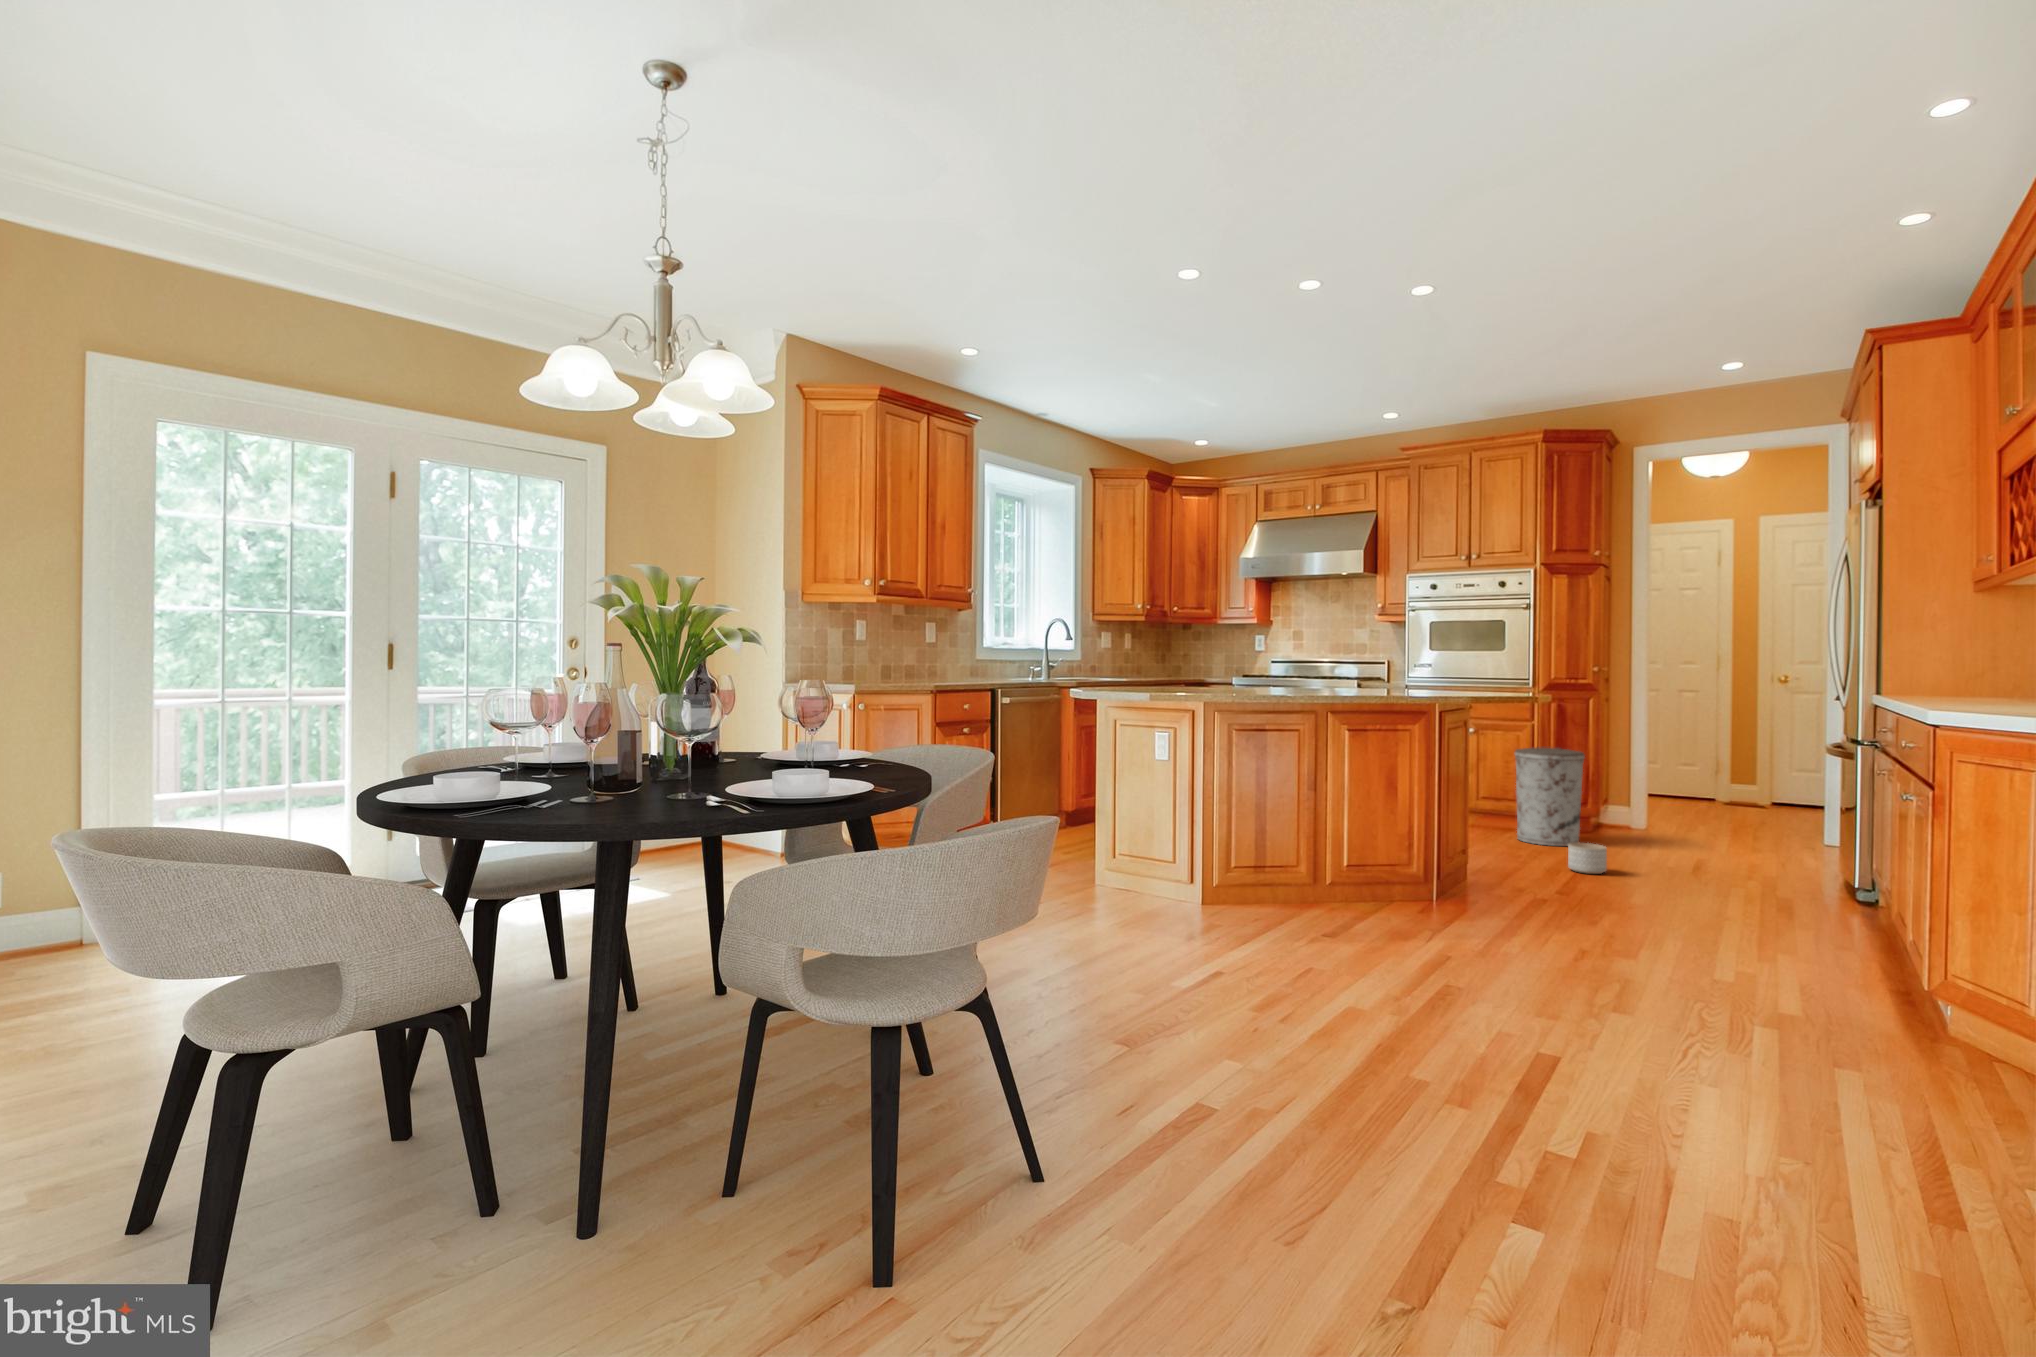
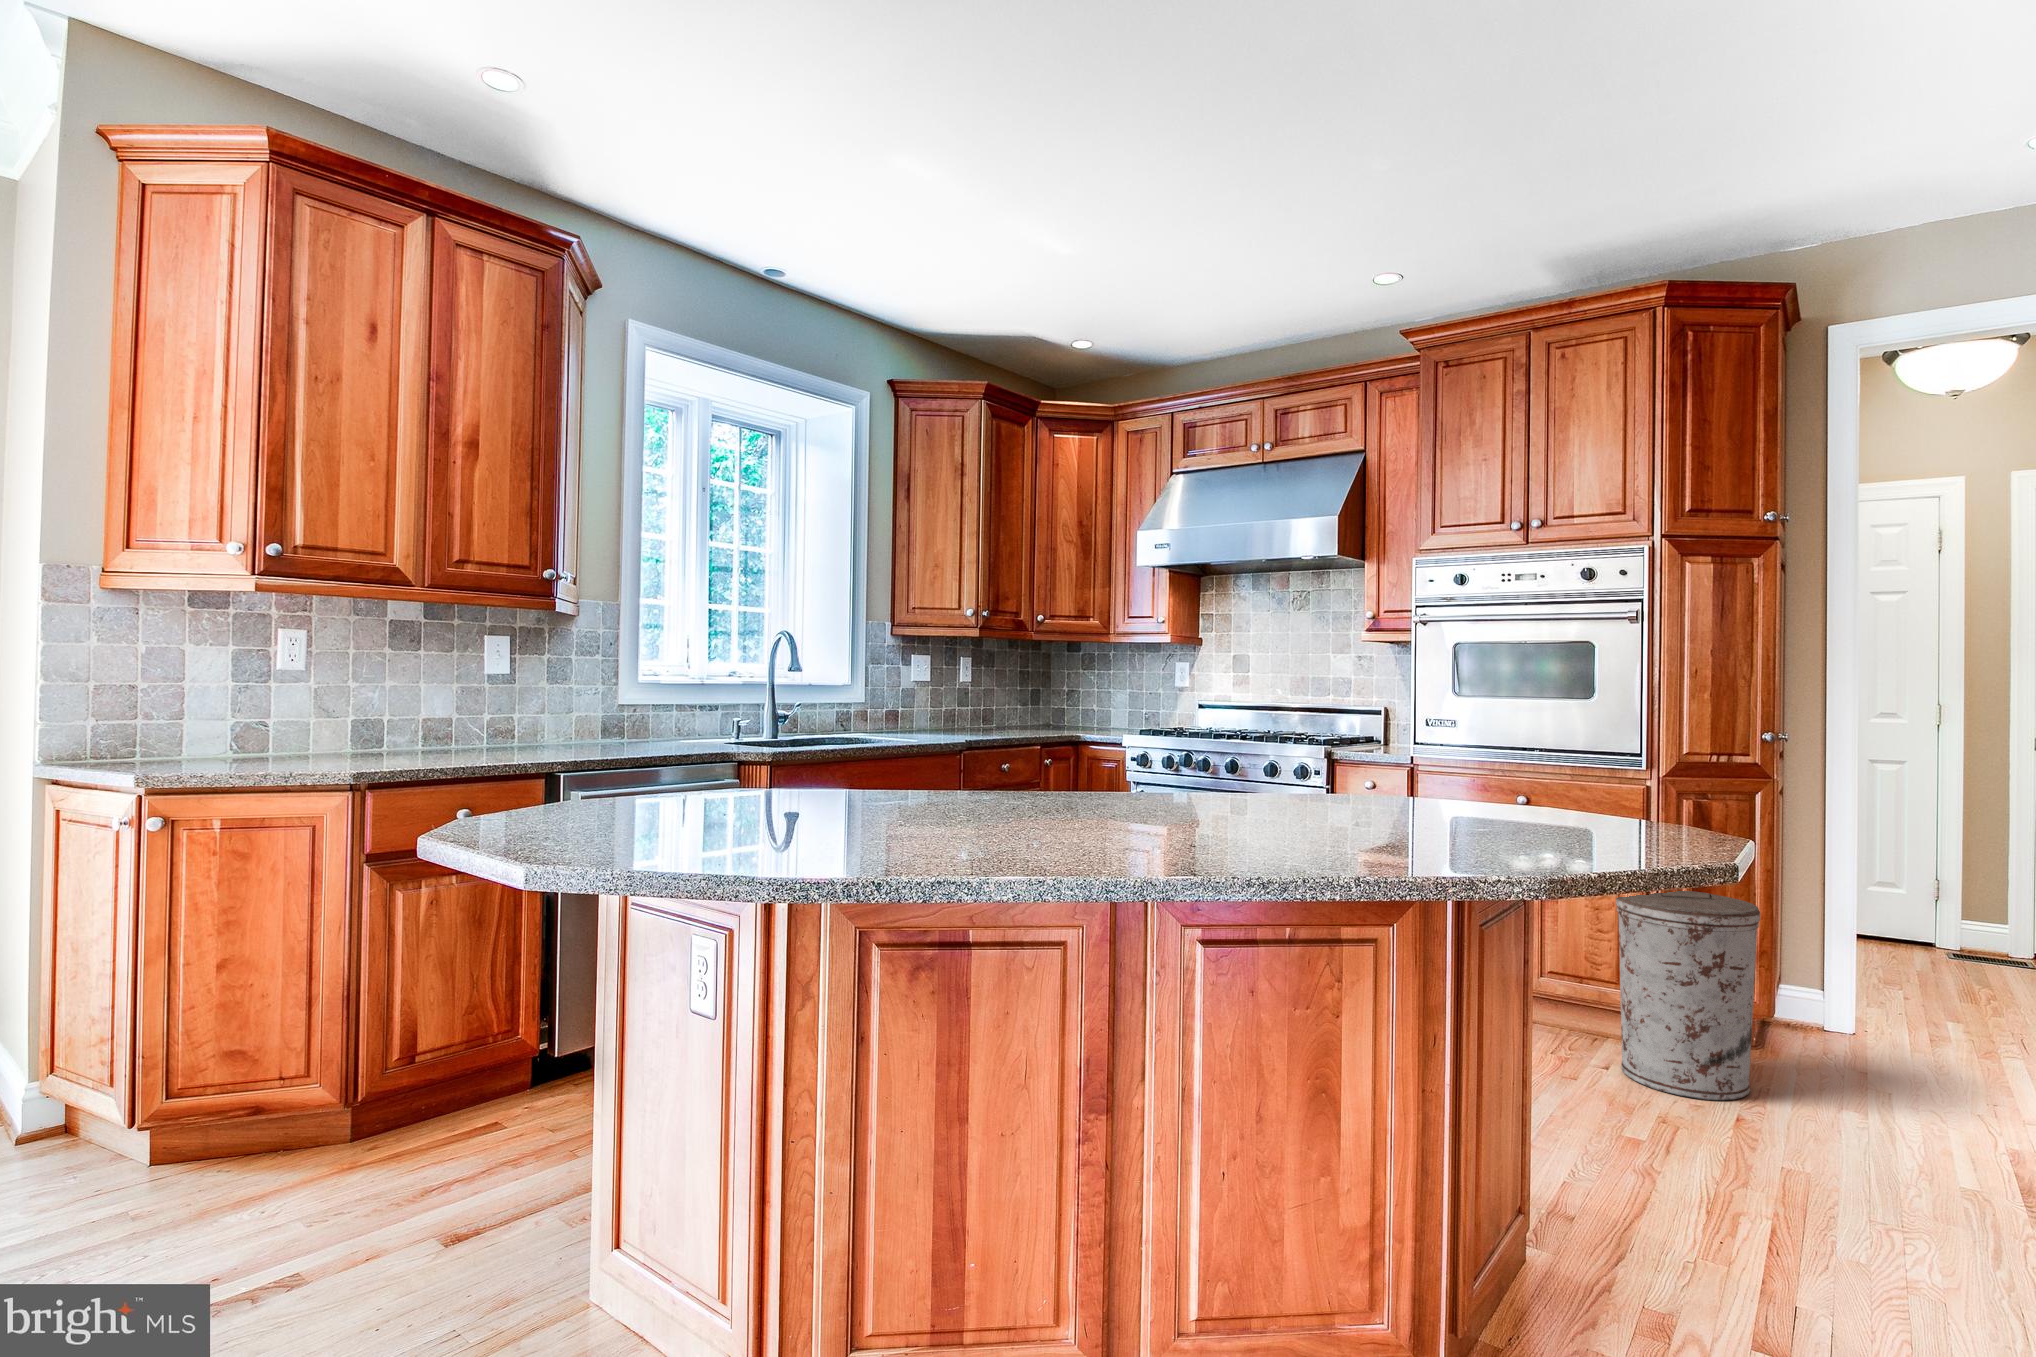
planter: present [1568,843,1607,874] -> none [1758,1144,1854,1235]

